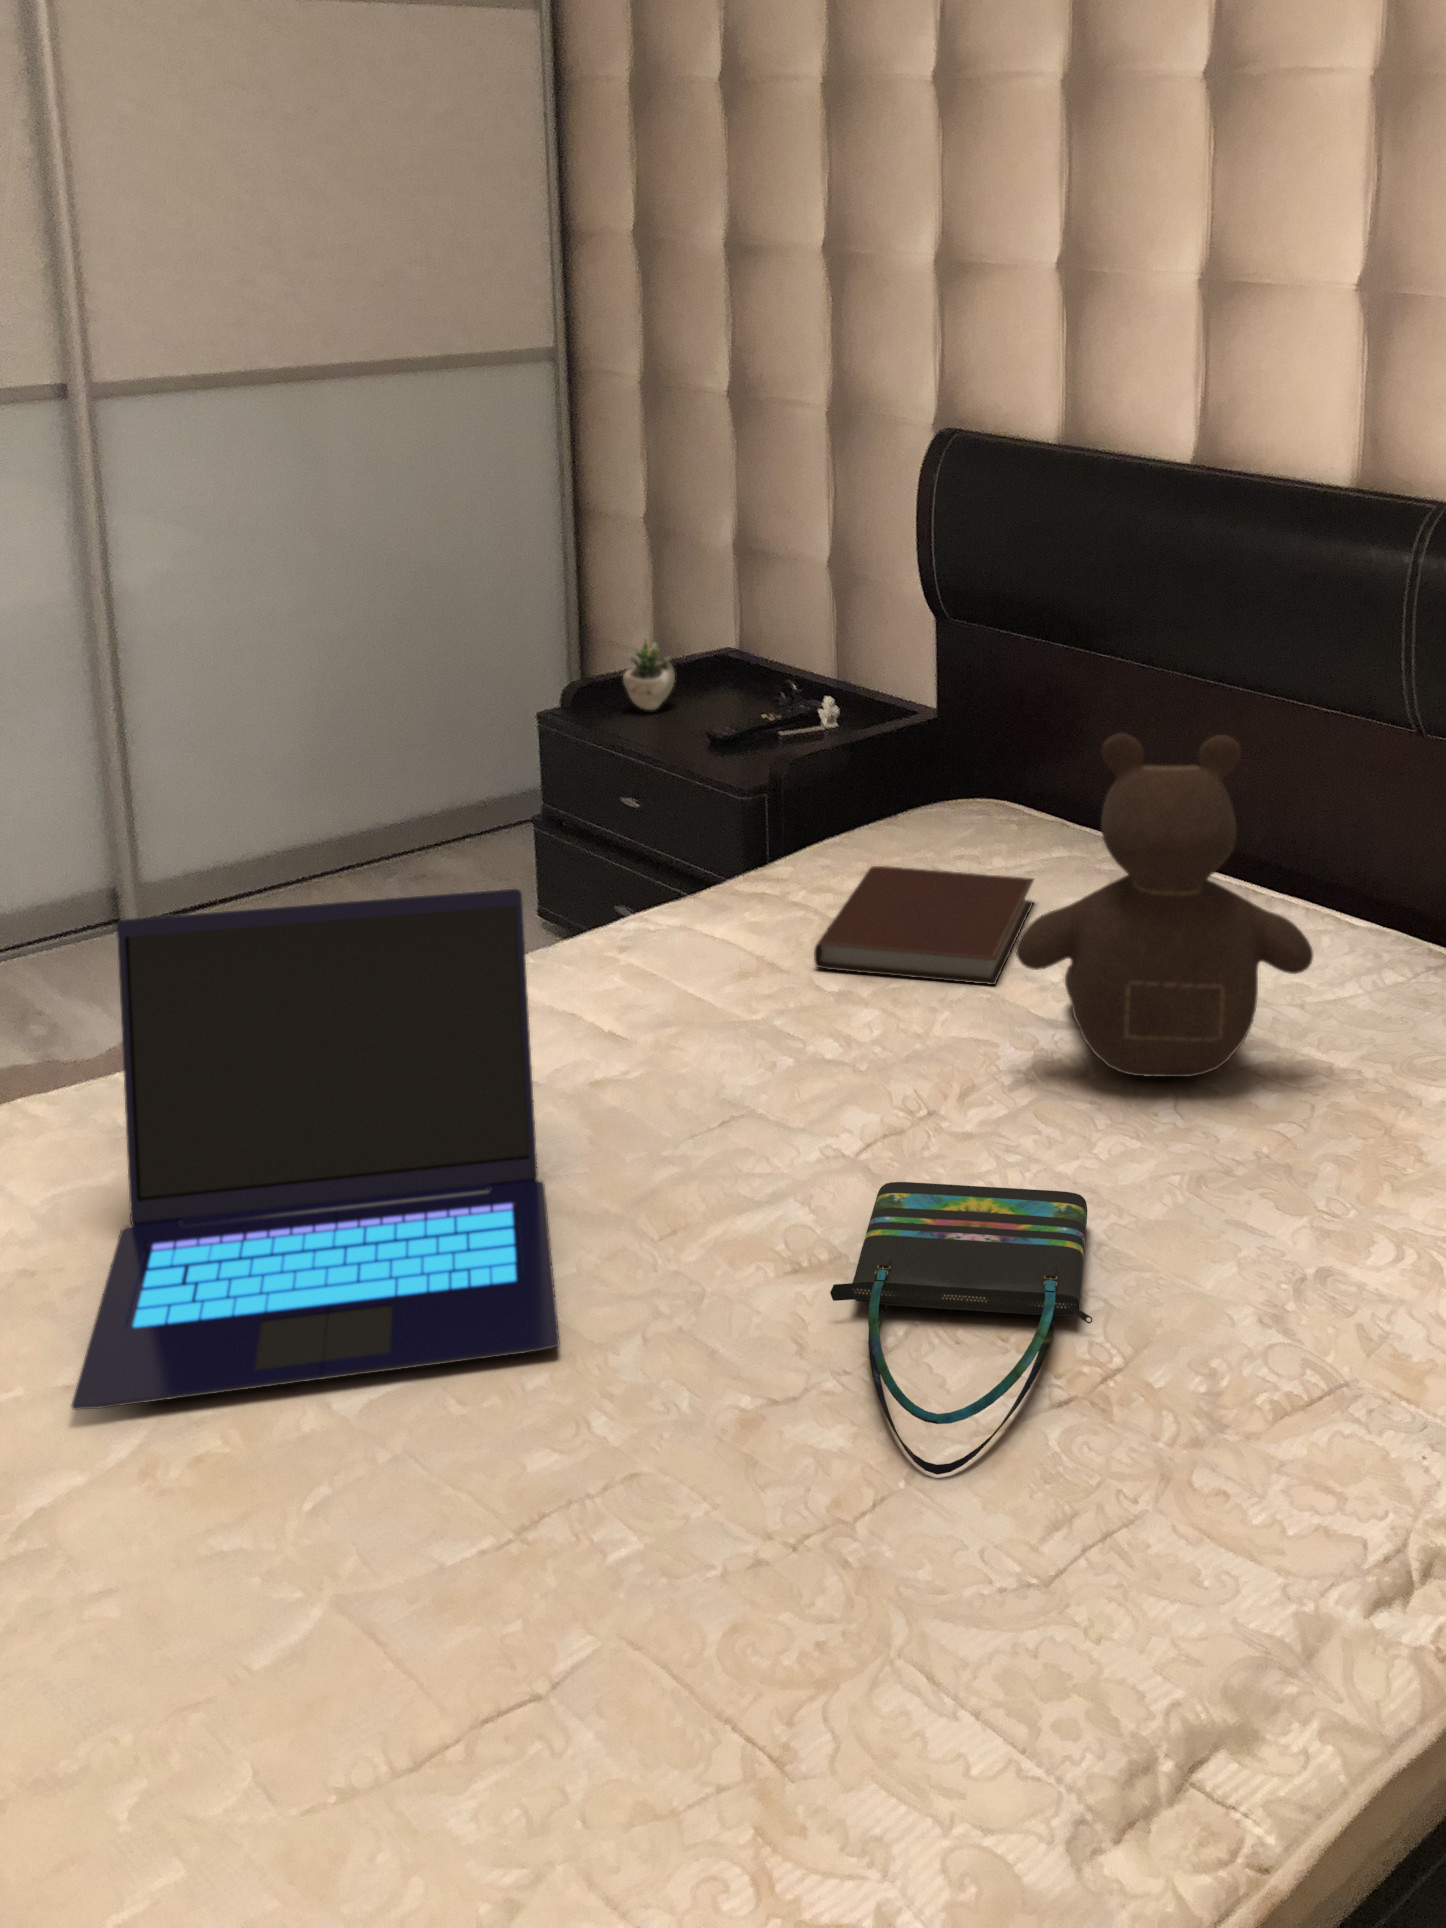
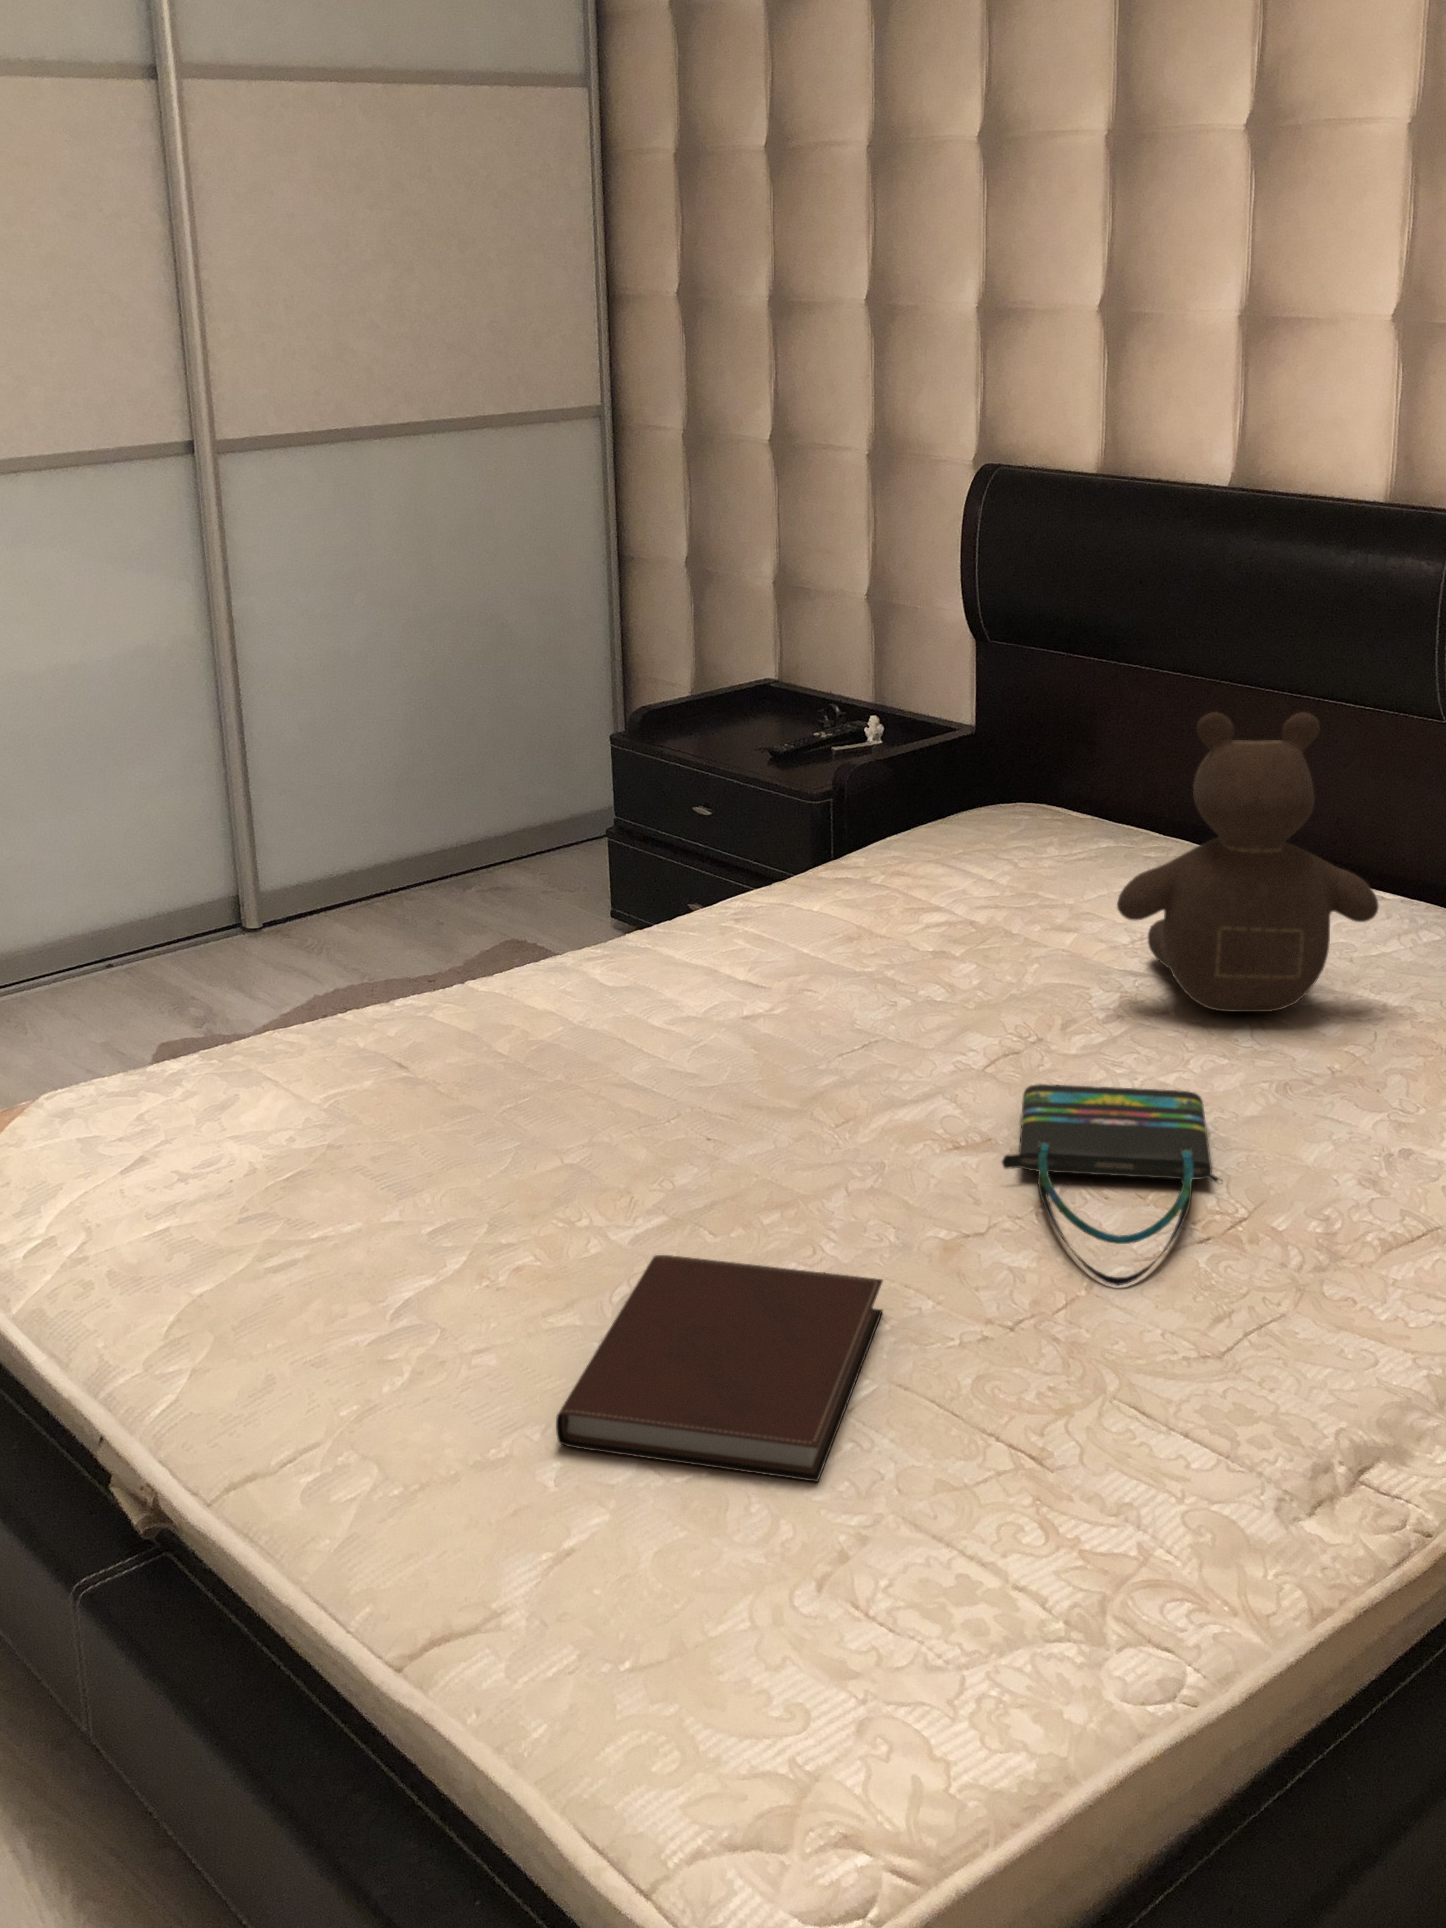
succulent plant: present [623,638,675,710] -> none [685,662,775,735]
notebook: present [814,866,1033,985] -> present [556,1255,883,1482]
laptop: present [72,888,559,1410] -> none [388,844,786,1242]

